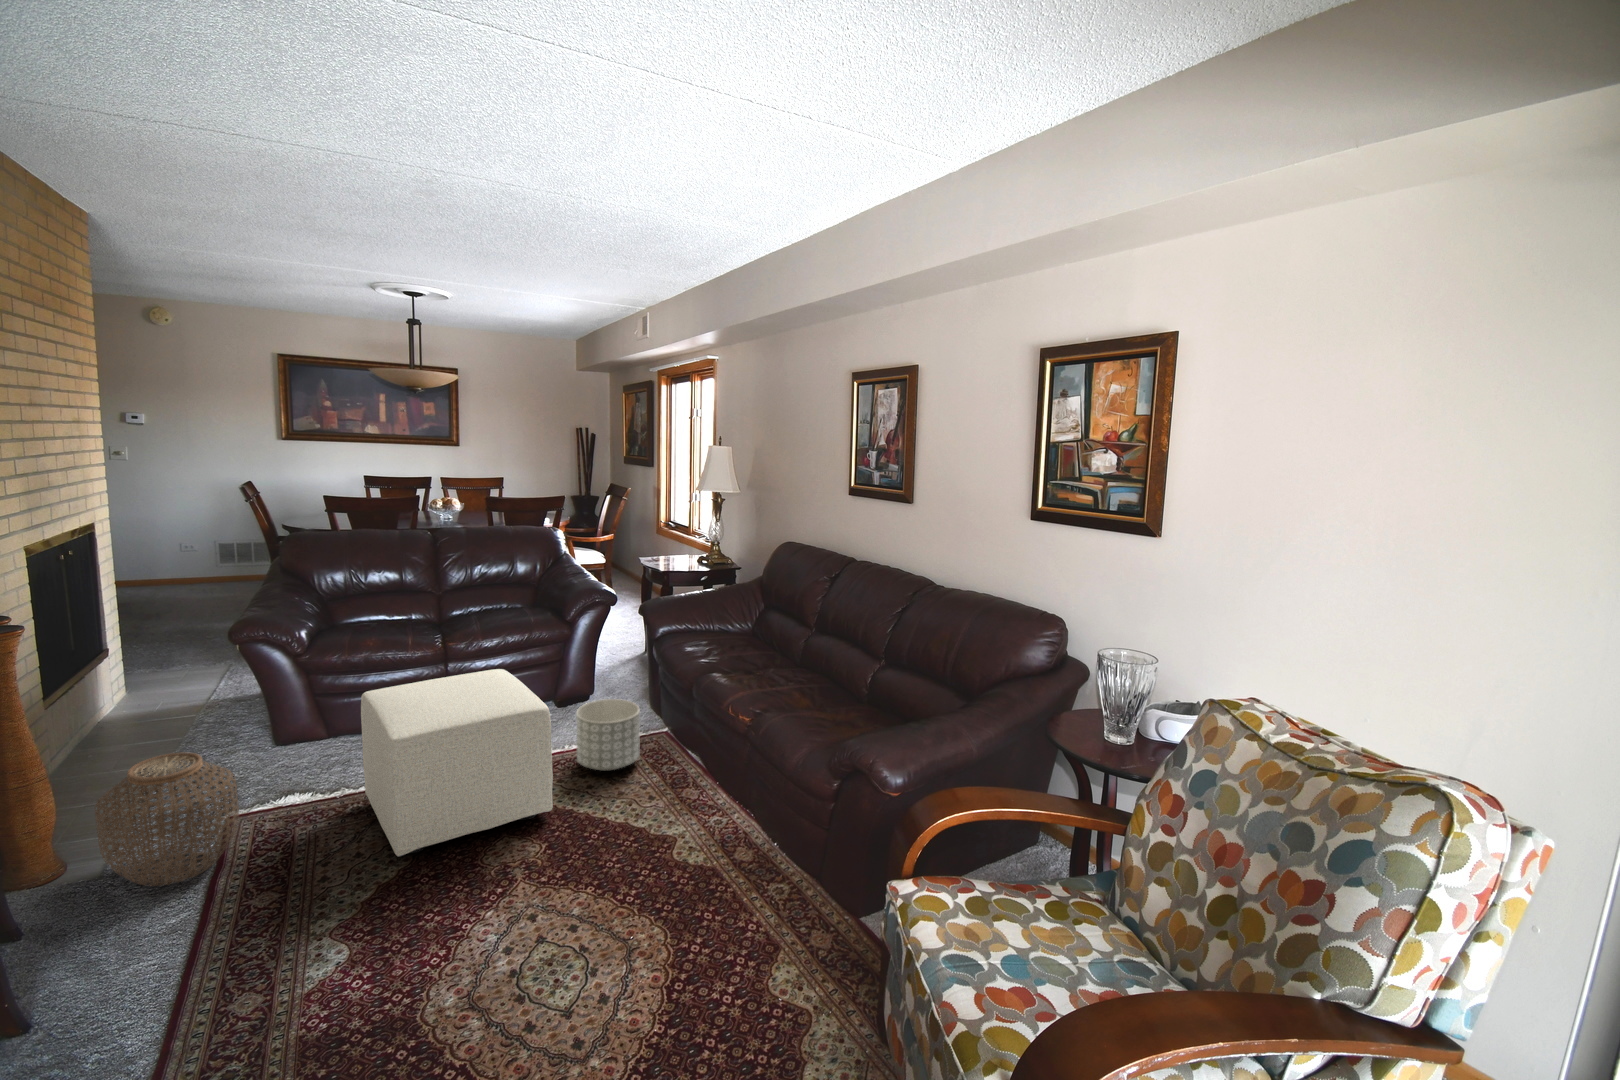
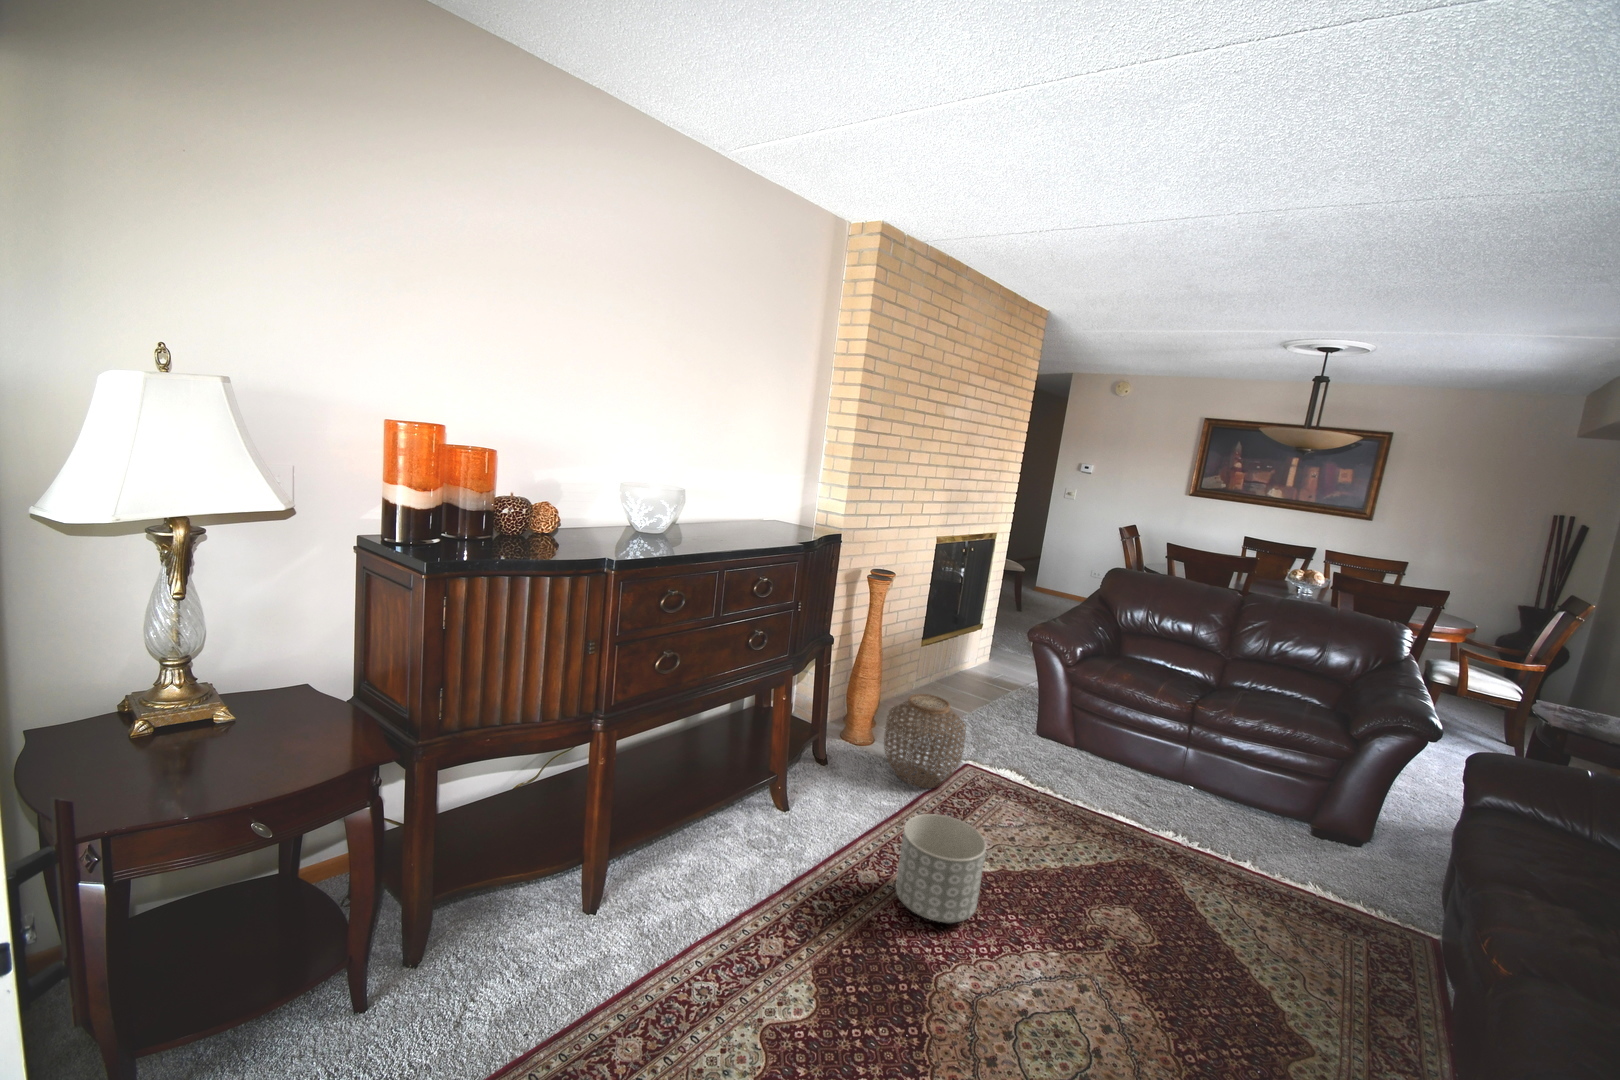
ottoman: present [361,669,553,856] -> none [1030,713,1215,916]
planter: present [576,699,640,771] -> present [896,814,986,923]

